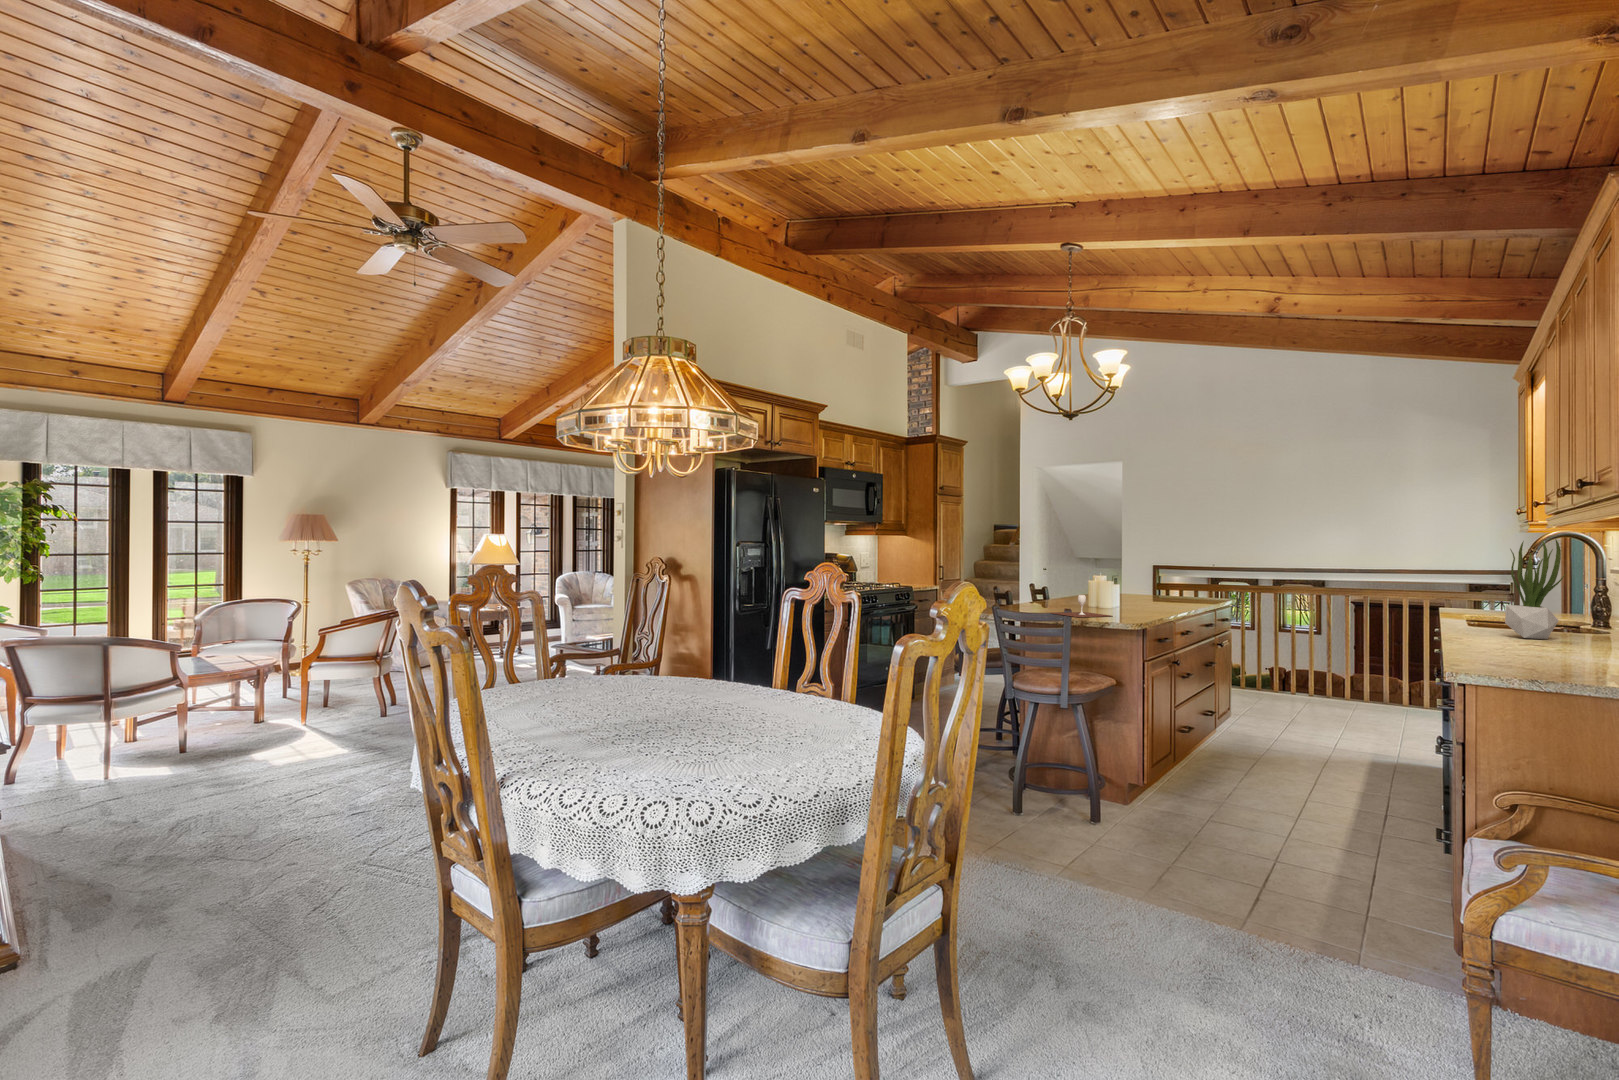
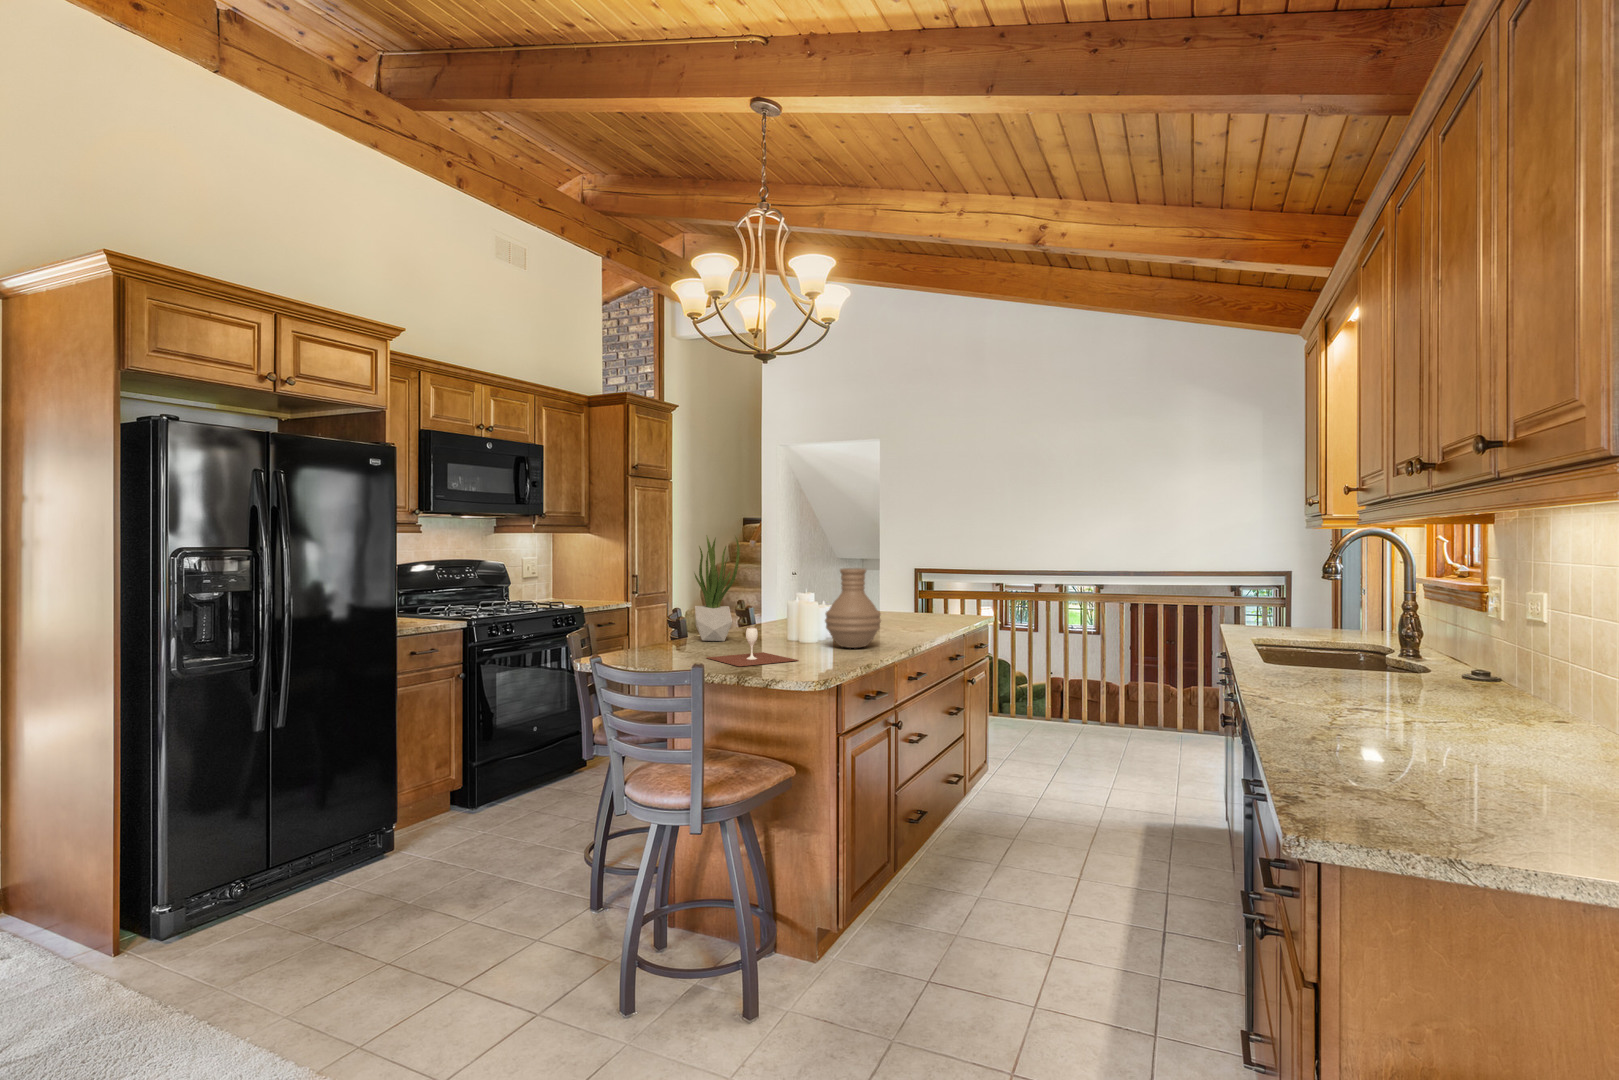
potted plant: present [1505,539,1565,639] -> present [694,537,740,641]
vase: none [1124,559,1165,611] -> present [825,568,881,648]

